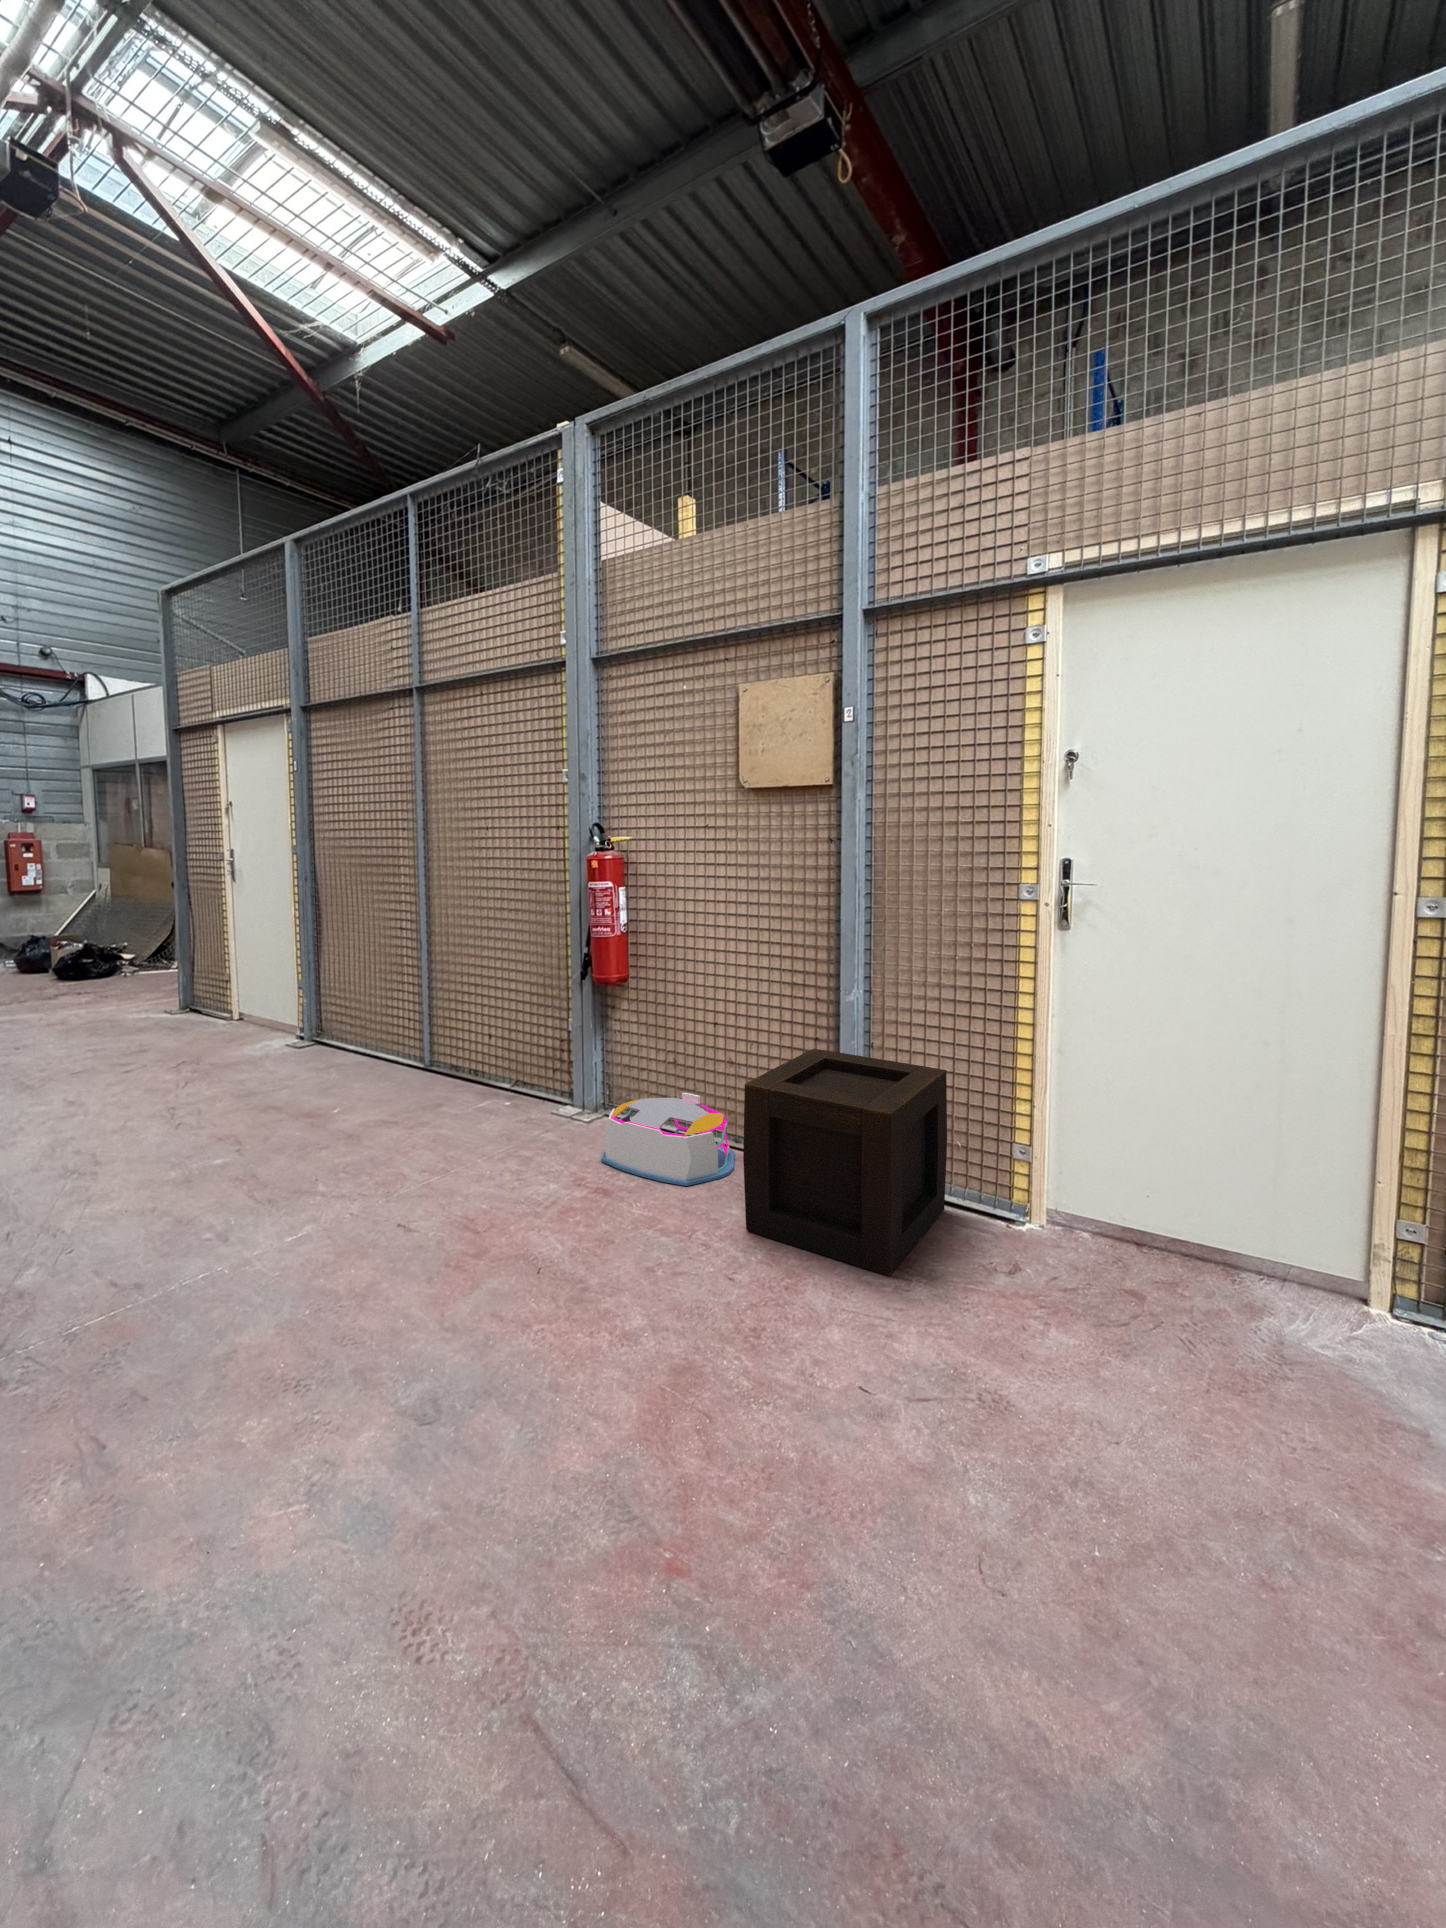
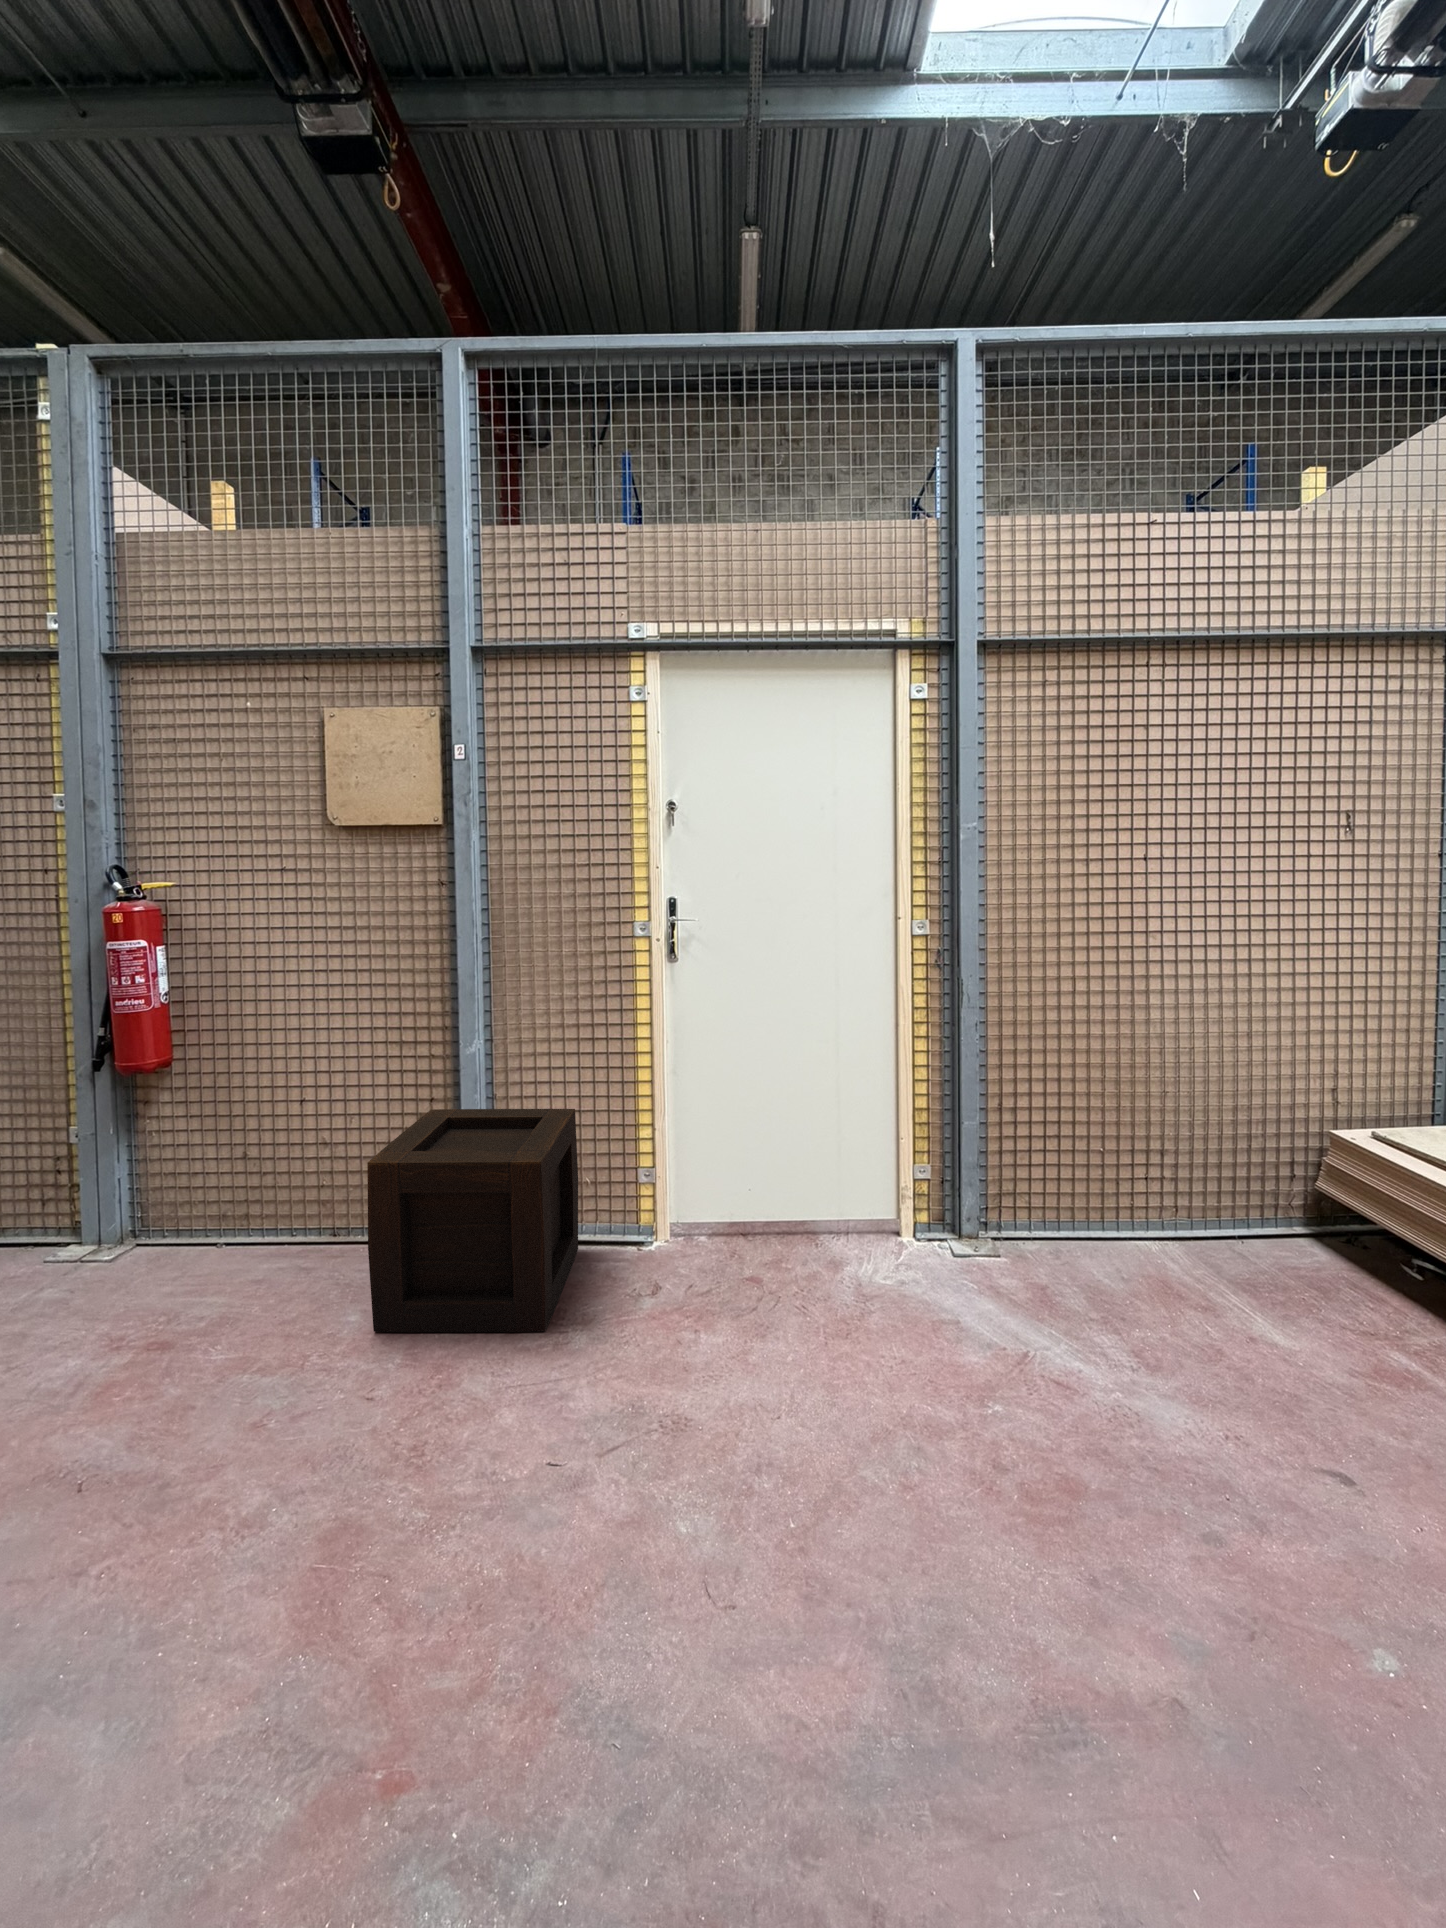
storage bin: present [602,1092,735,1186] -> none [148,1190,338,1308]

